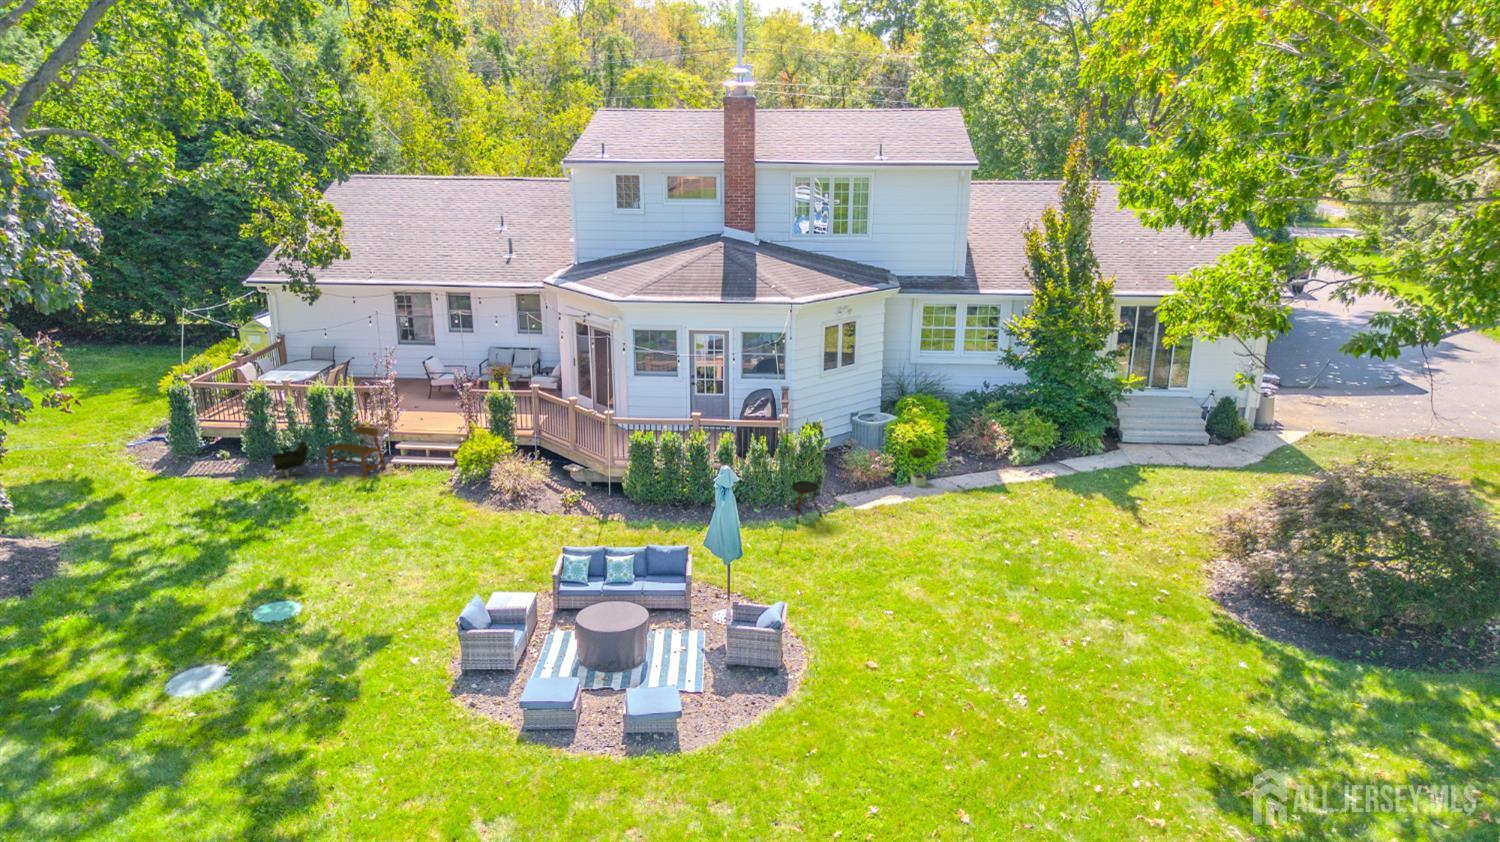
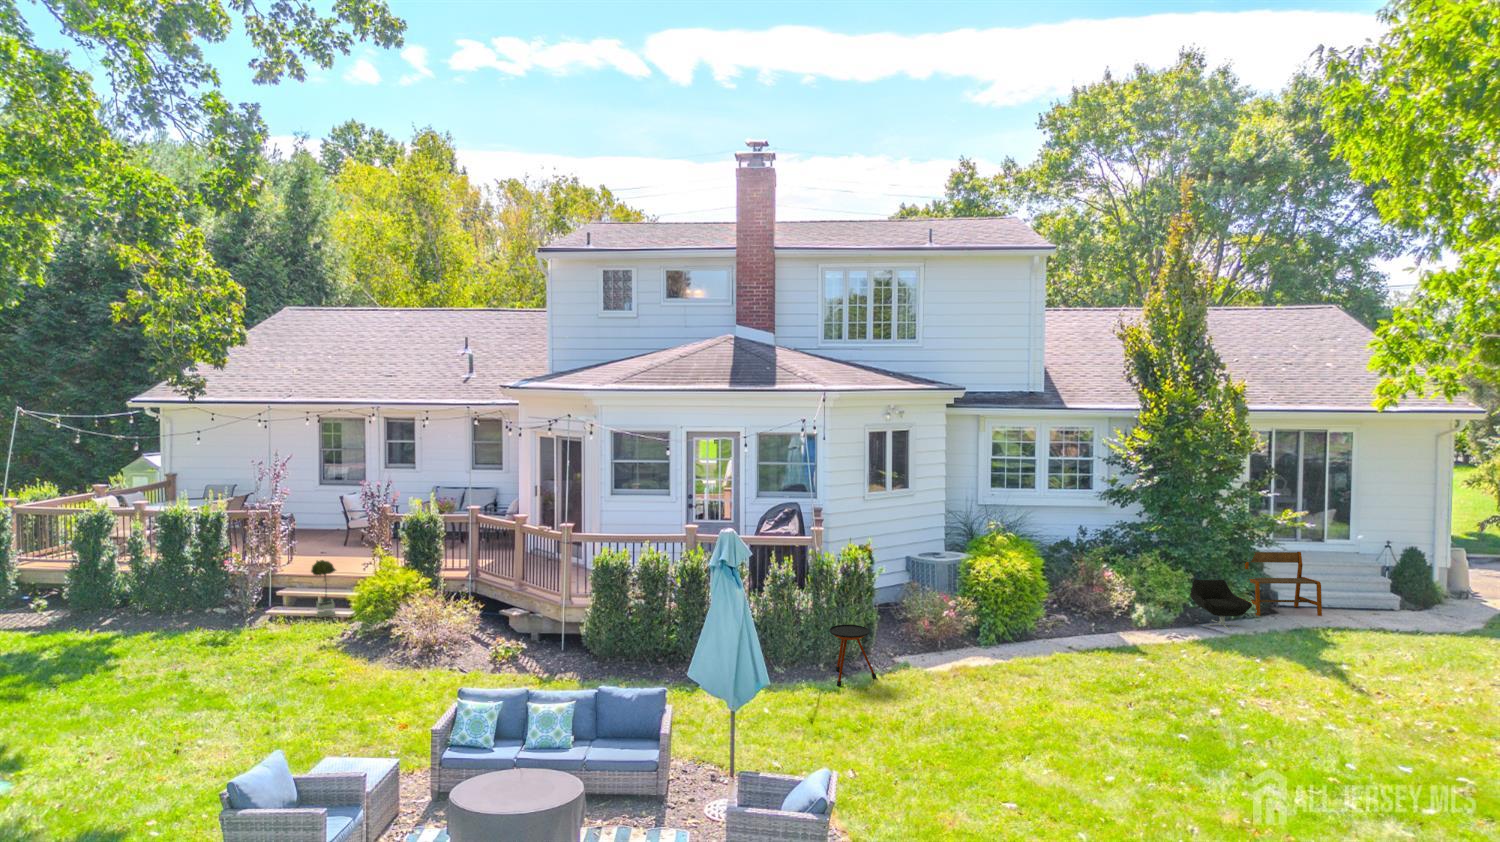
bench: present [327,425,386,479] -> present [1245,552,1322,616]
lounge chair: present [272,441,308,480] -> present [1190,580,1252,630]
potted tree: present [910,447,928,487] -> present [311,560,336,617]

